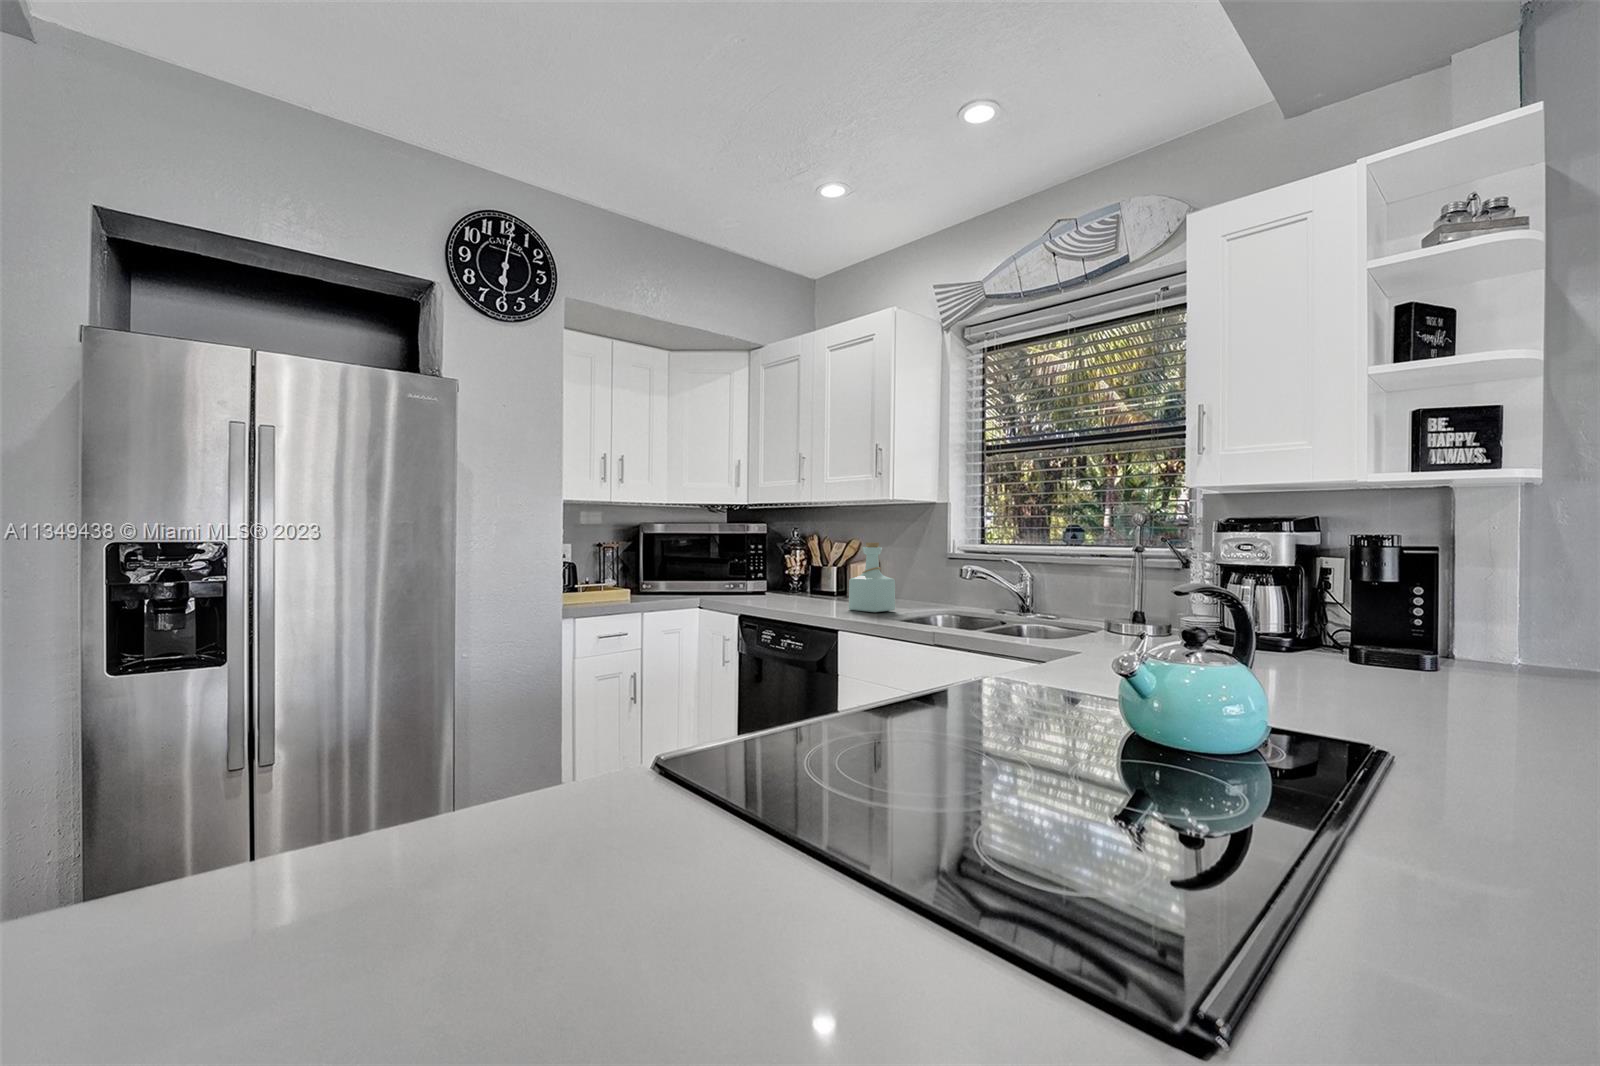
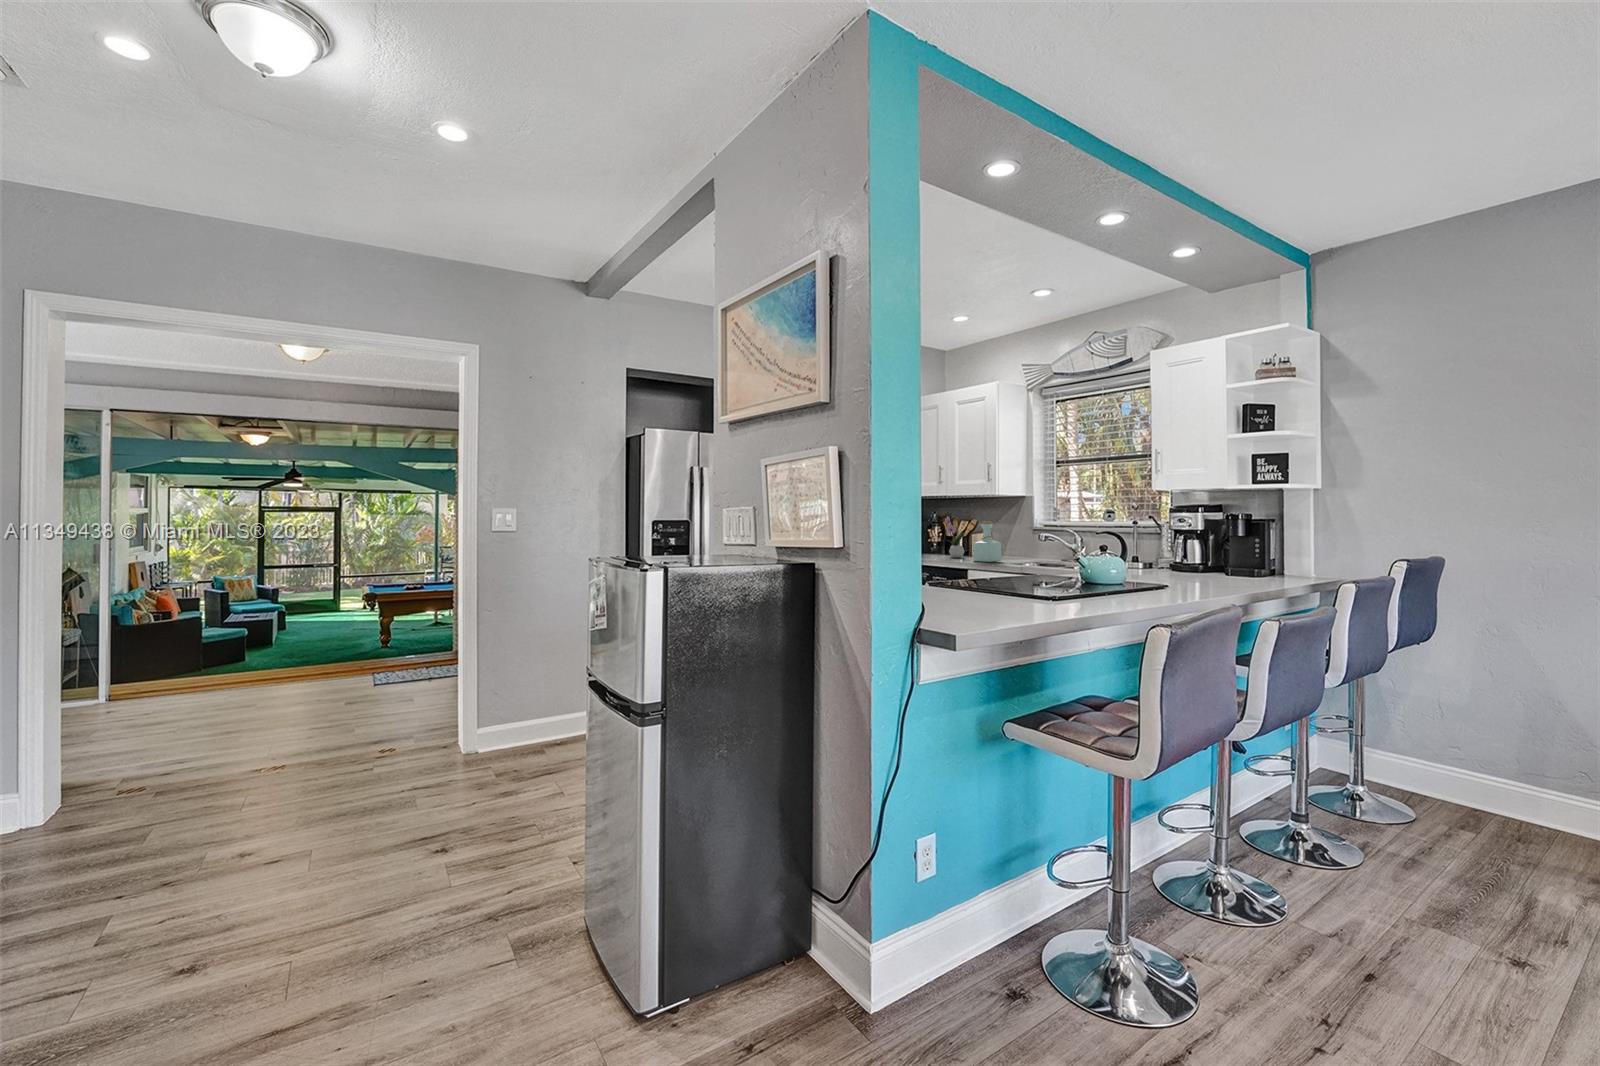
flower arrangement: none [807,524,841,602] -> present [945,511,966,558]

